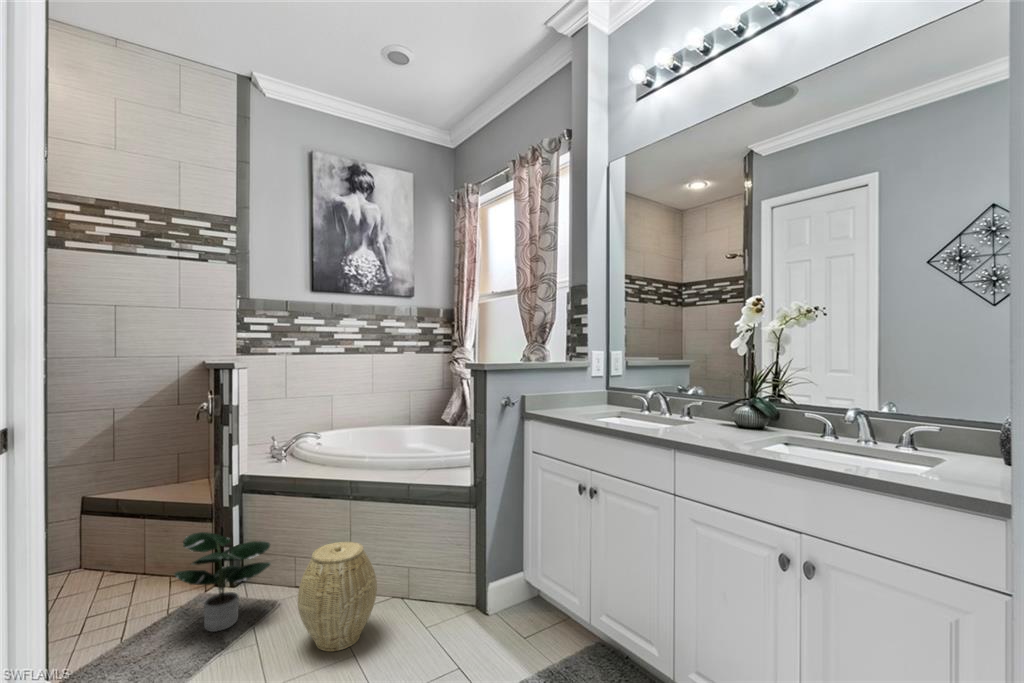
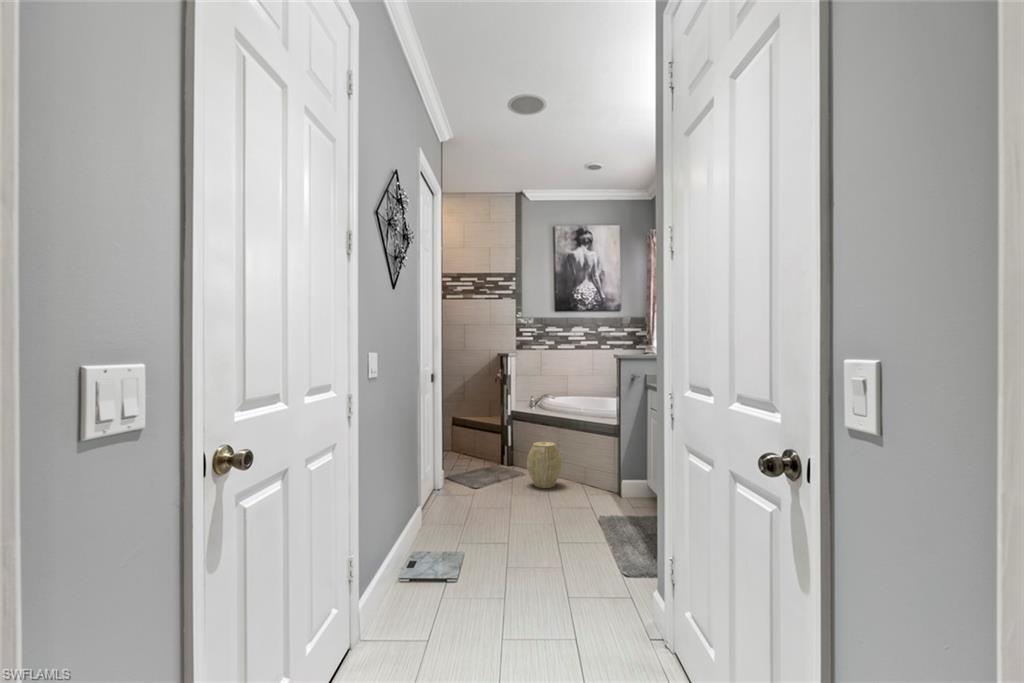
potted plant: present [175,532,271,632] -> none [483,432,522,476]

